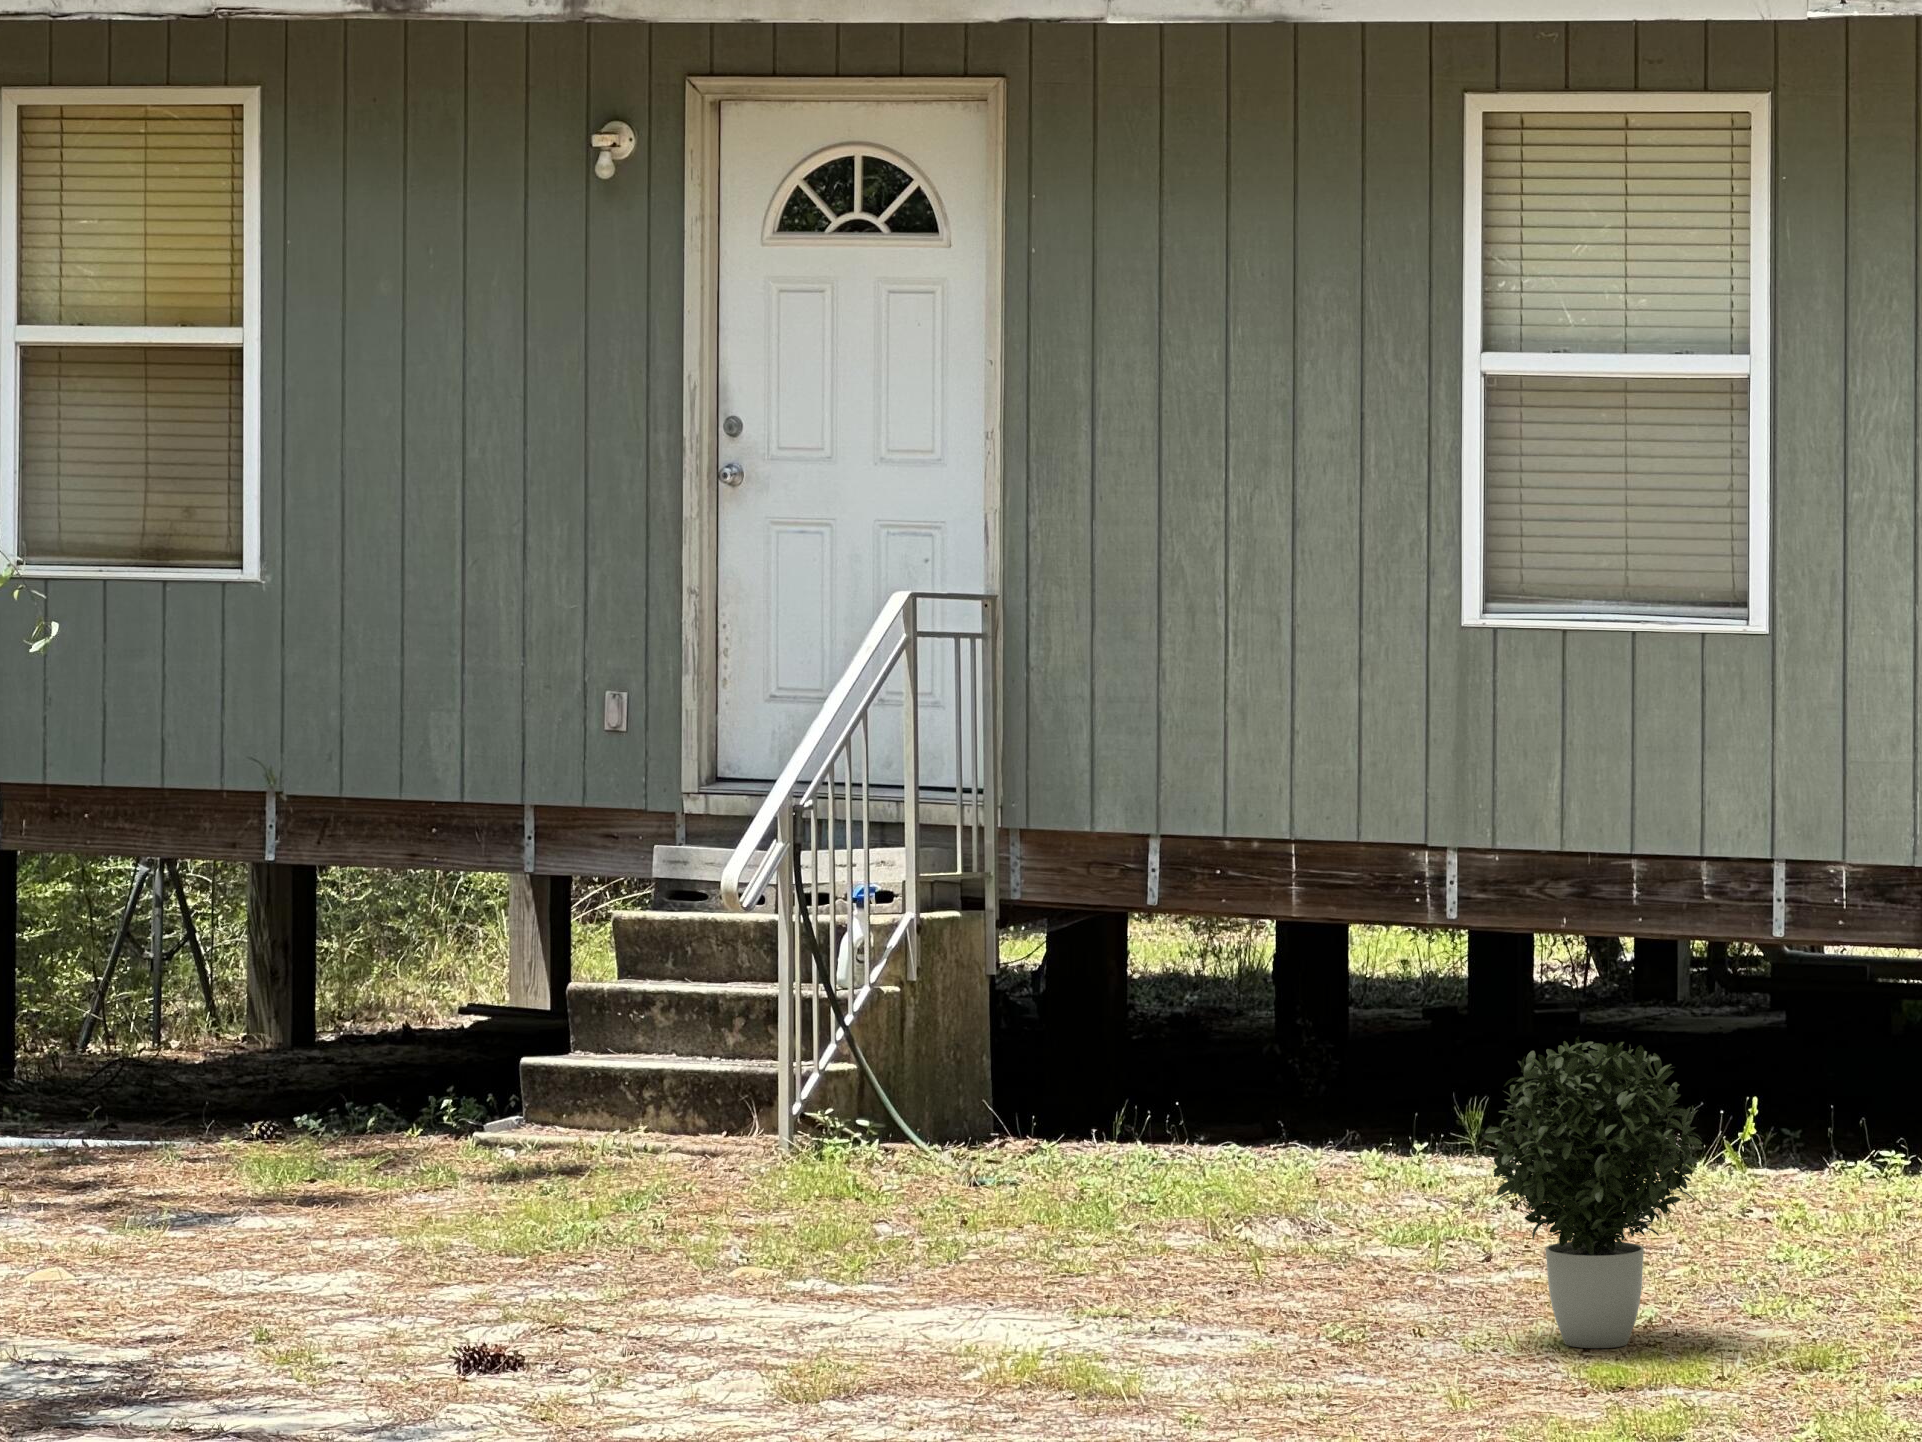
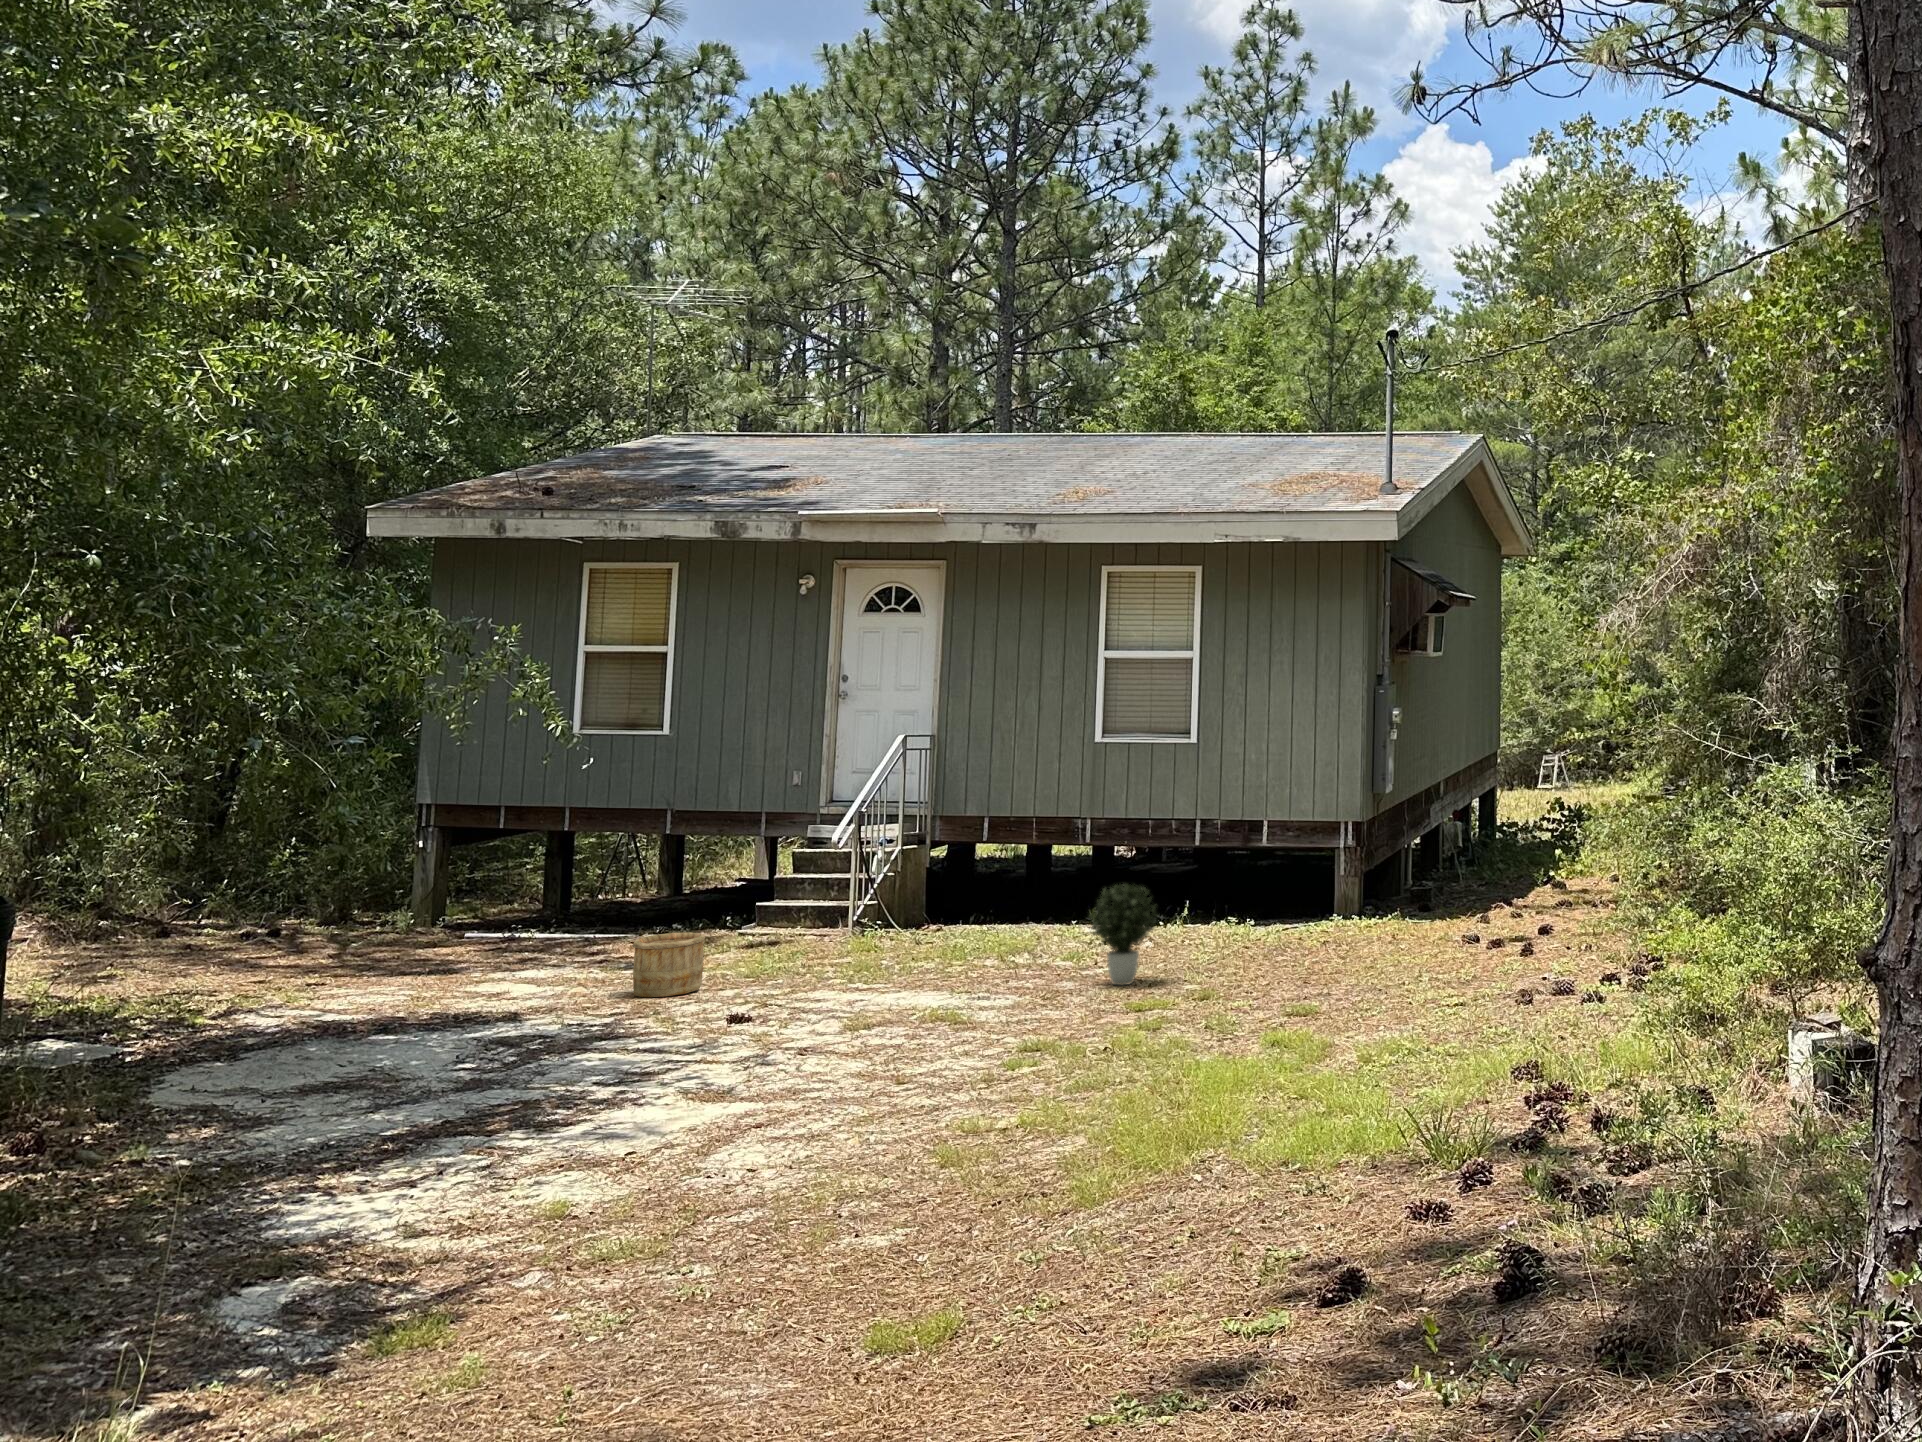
wooden bucket: none [179,1132,379,1310] -> present [632,932,706,997]

